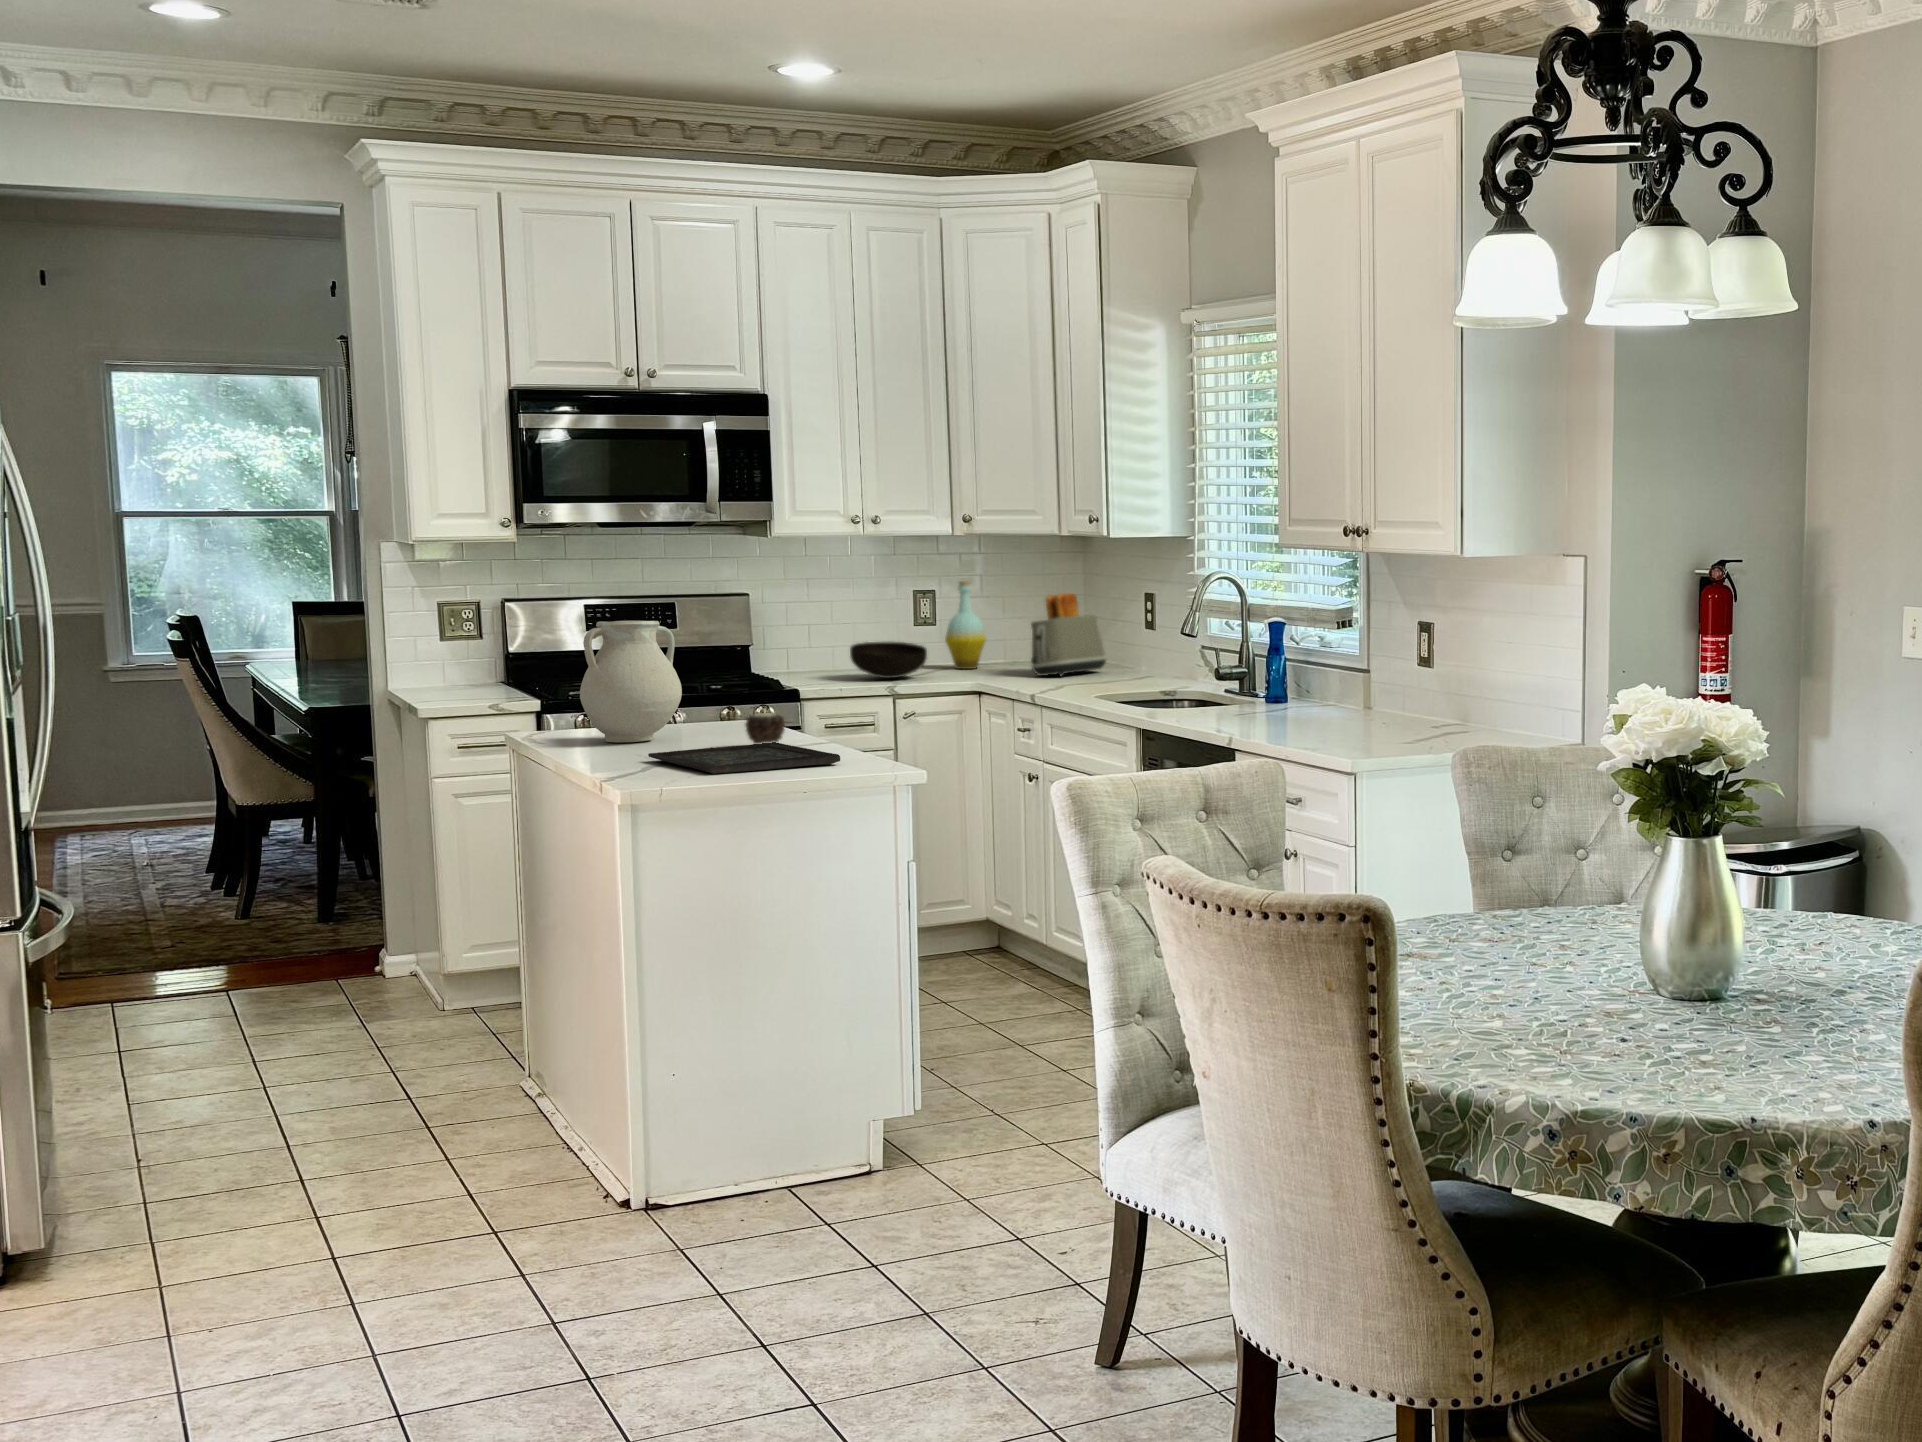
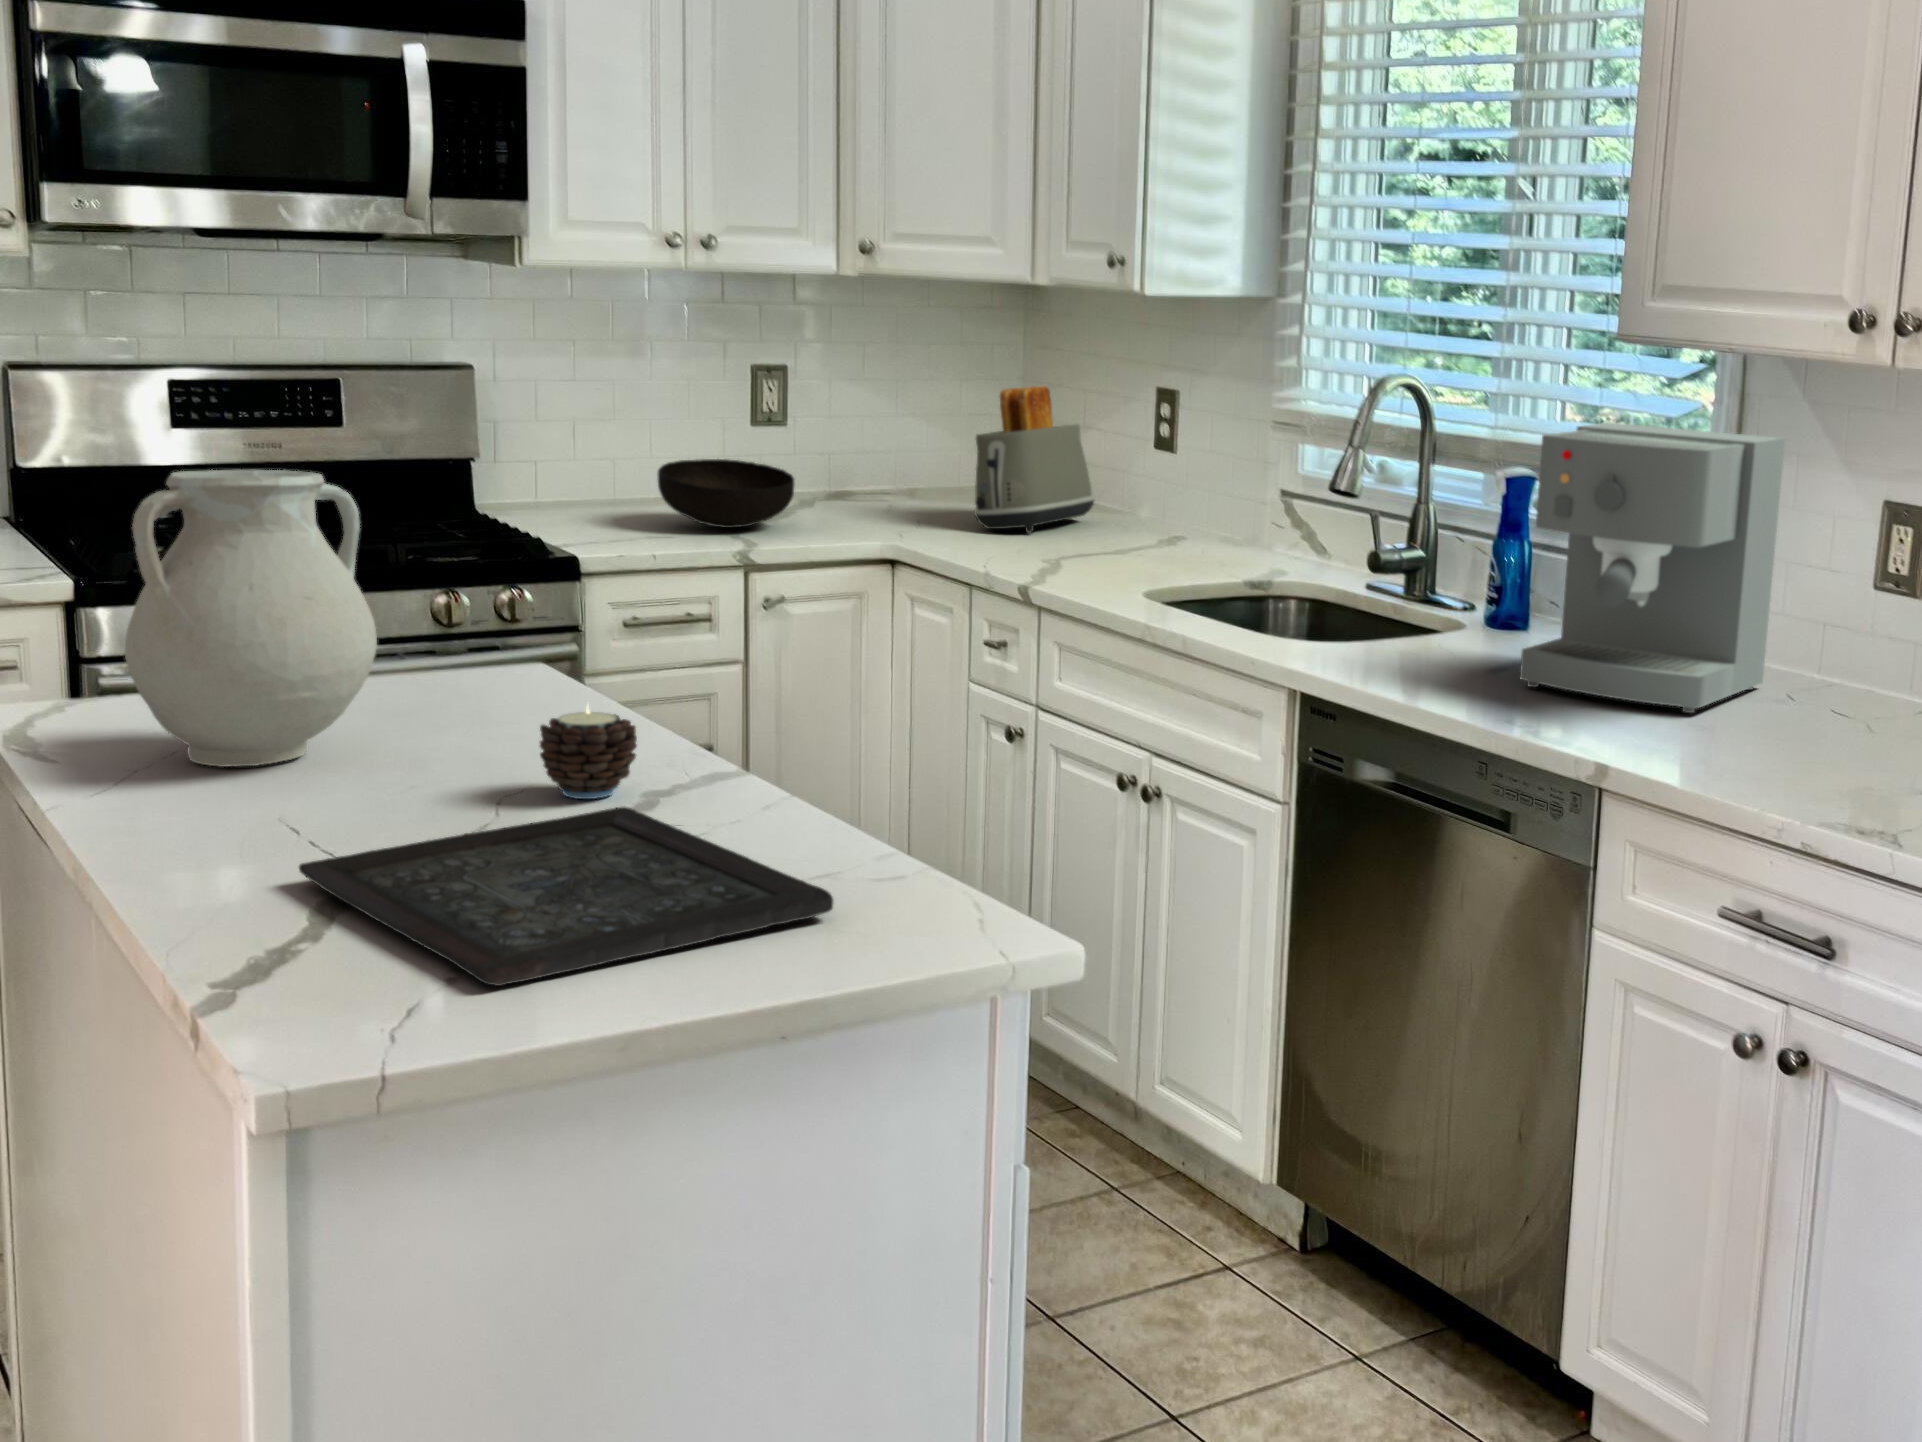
bottle: present [945,581,986,669] -> none [809,354,880,506]
coffee maker: none [1238,589,1364,725] -> present [1520,423,1785,713]

